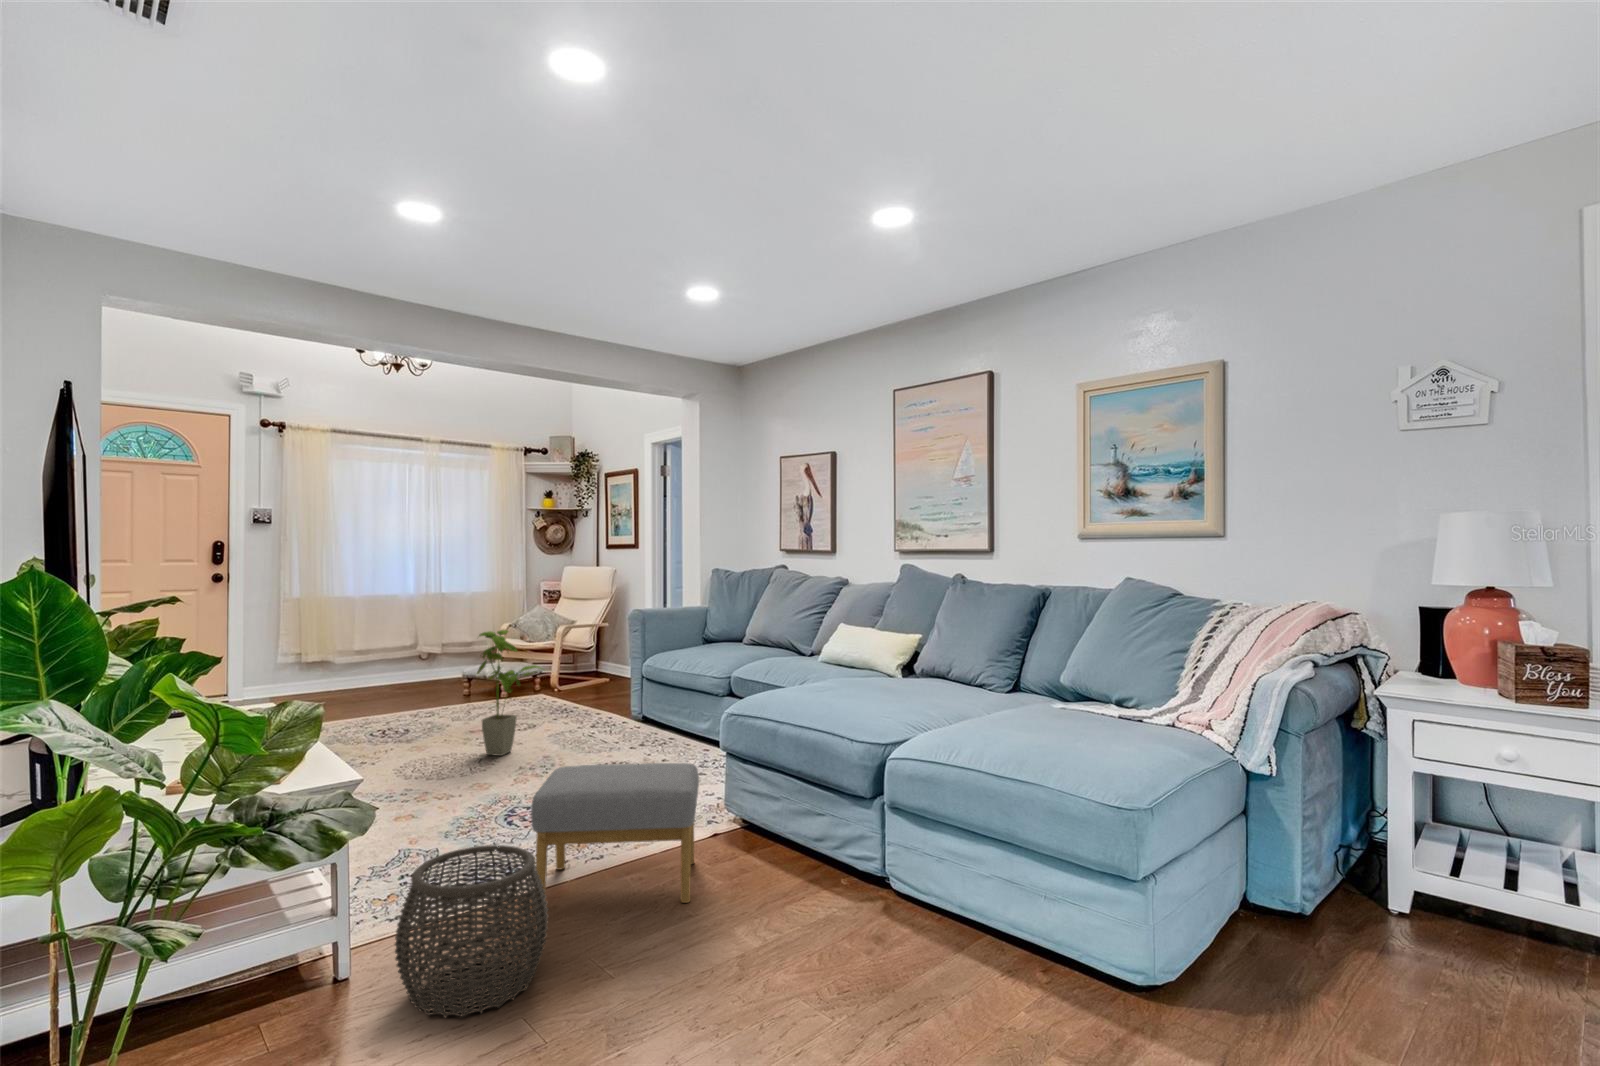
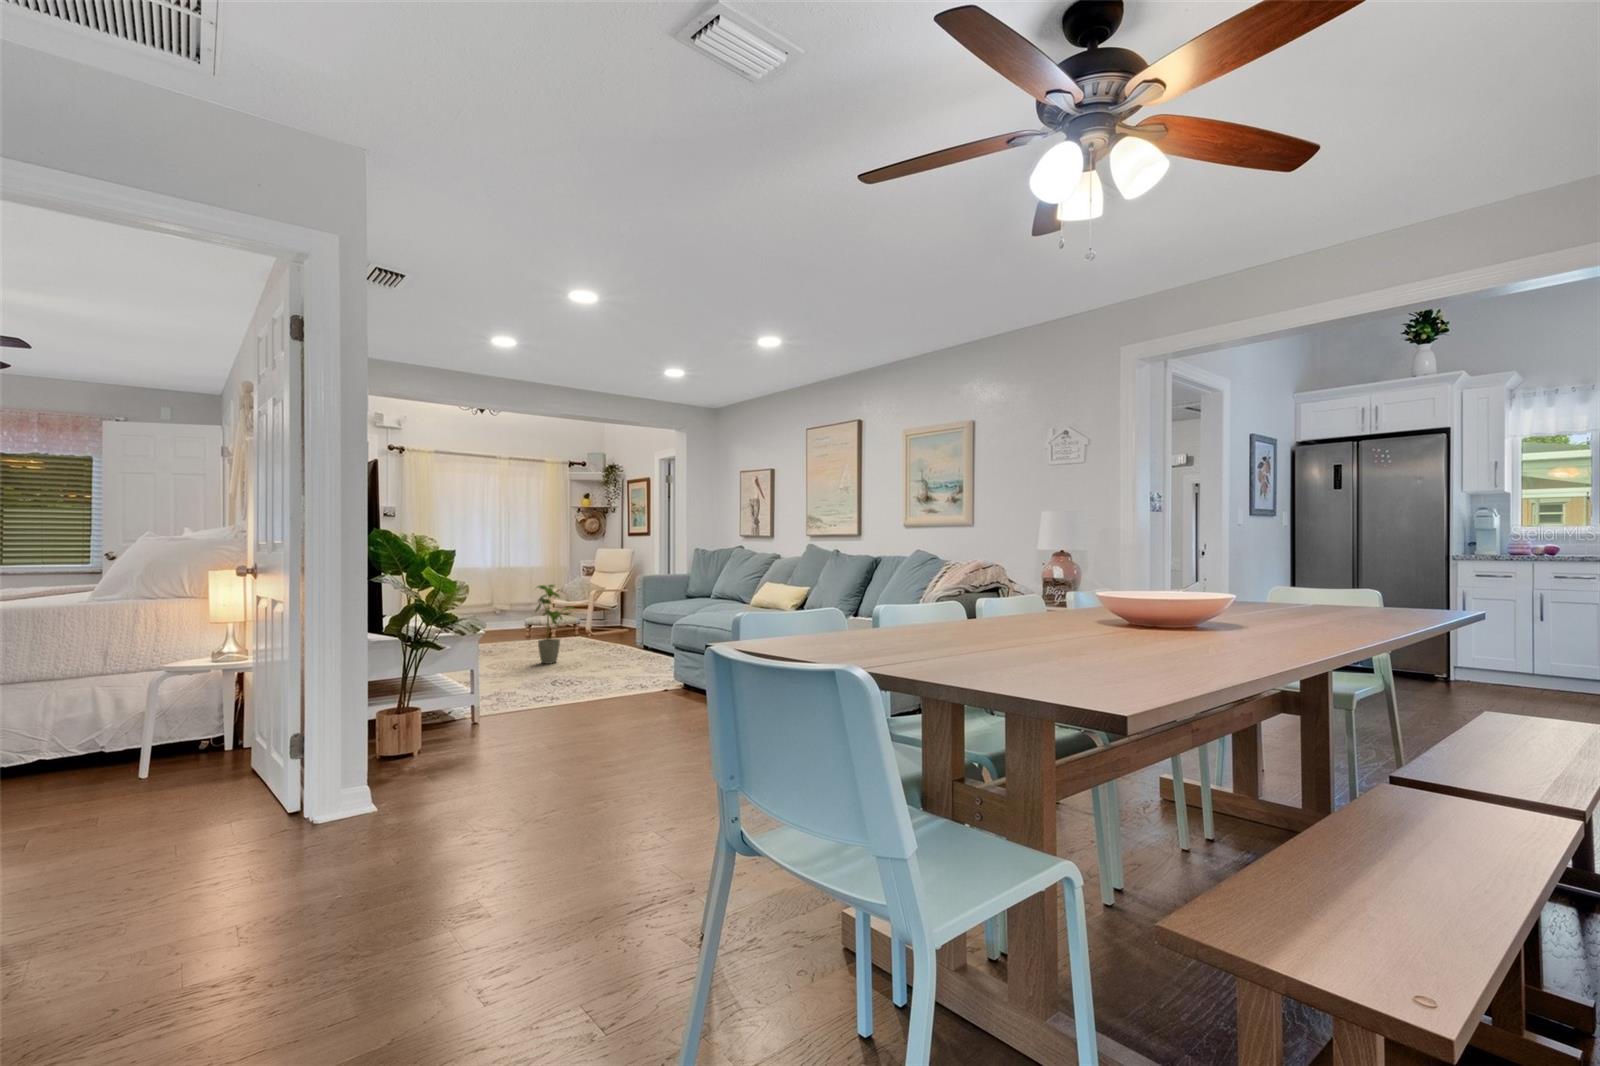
footstool: present [531,763,699,903] -> none [563,648,655,715]
woven basket: present [395,845,549,1018] -> none [498,673,569,741]

